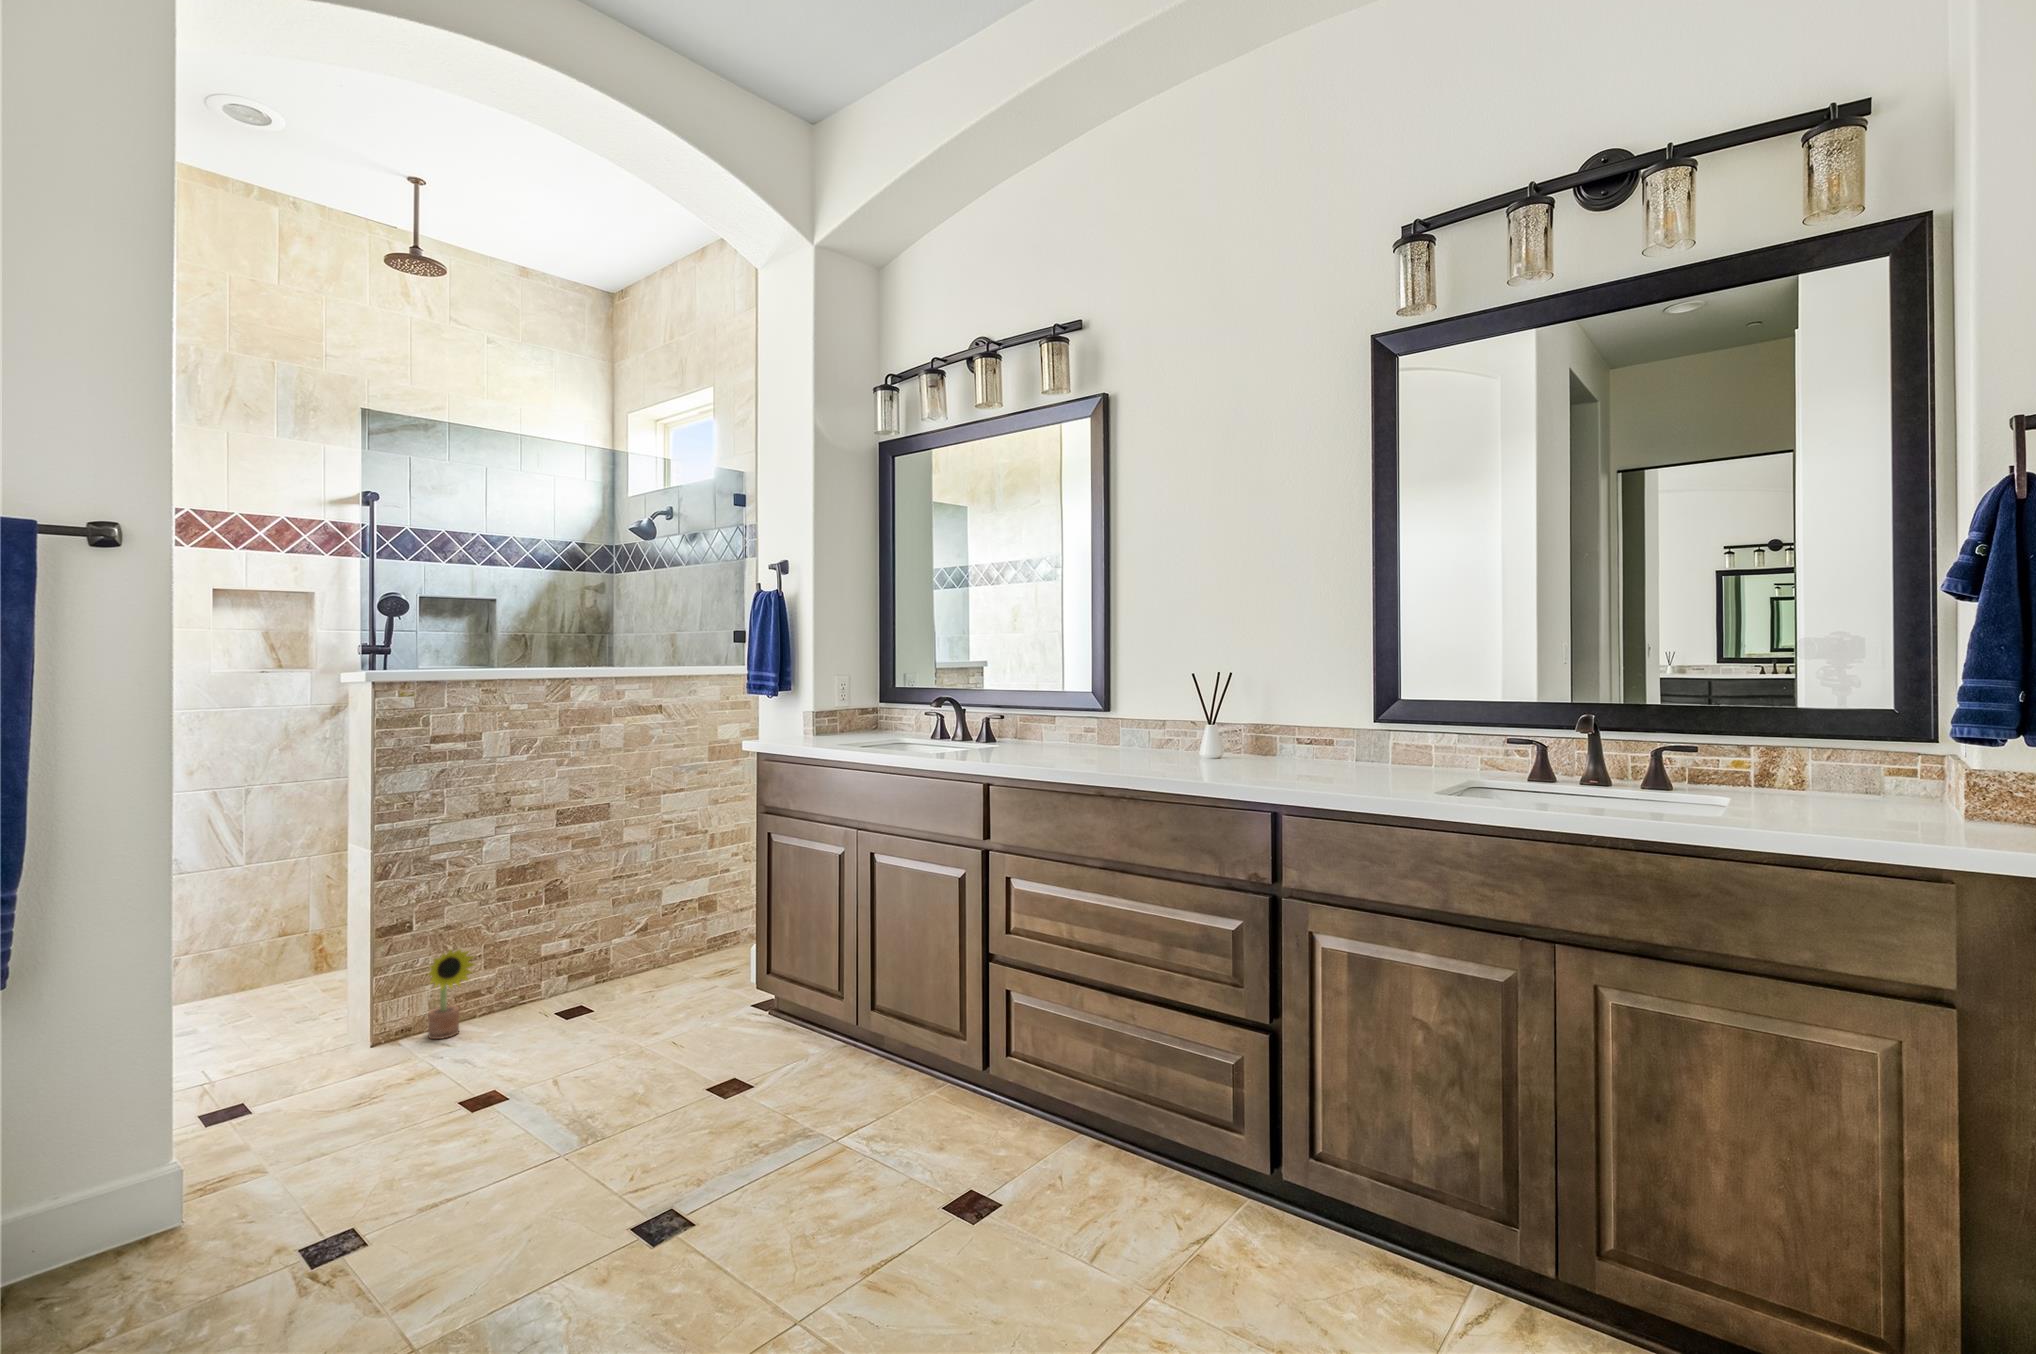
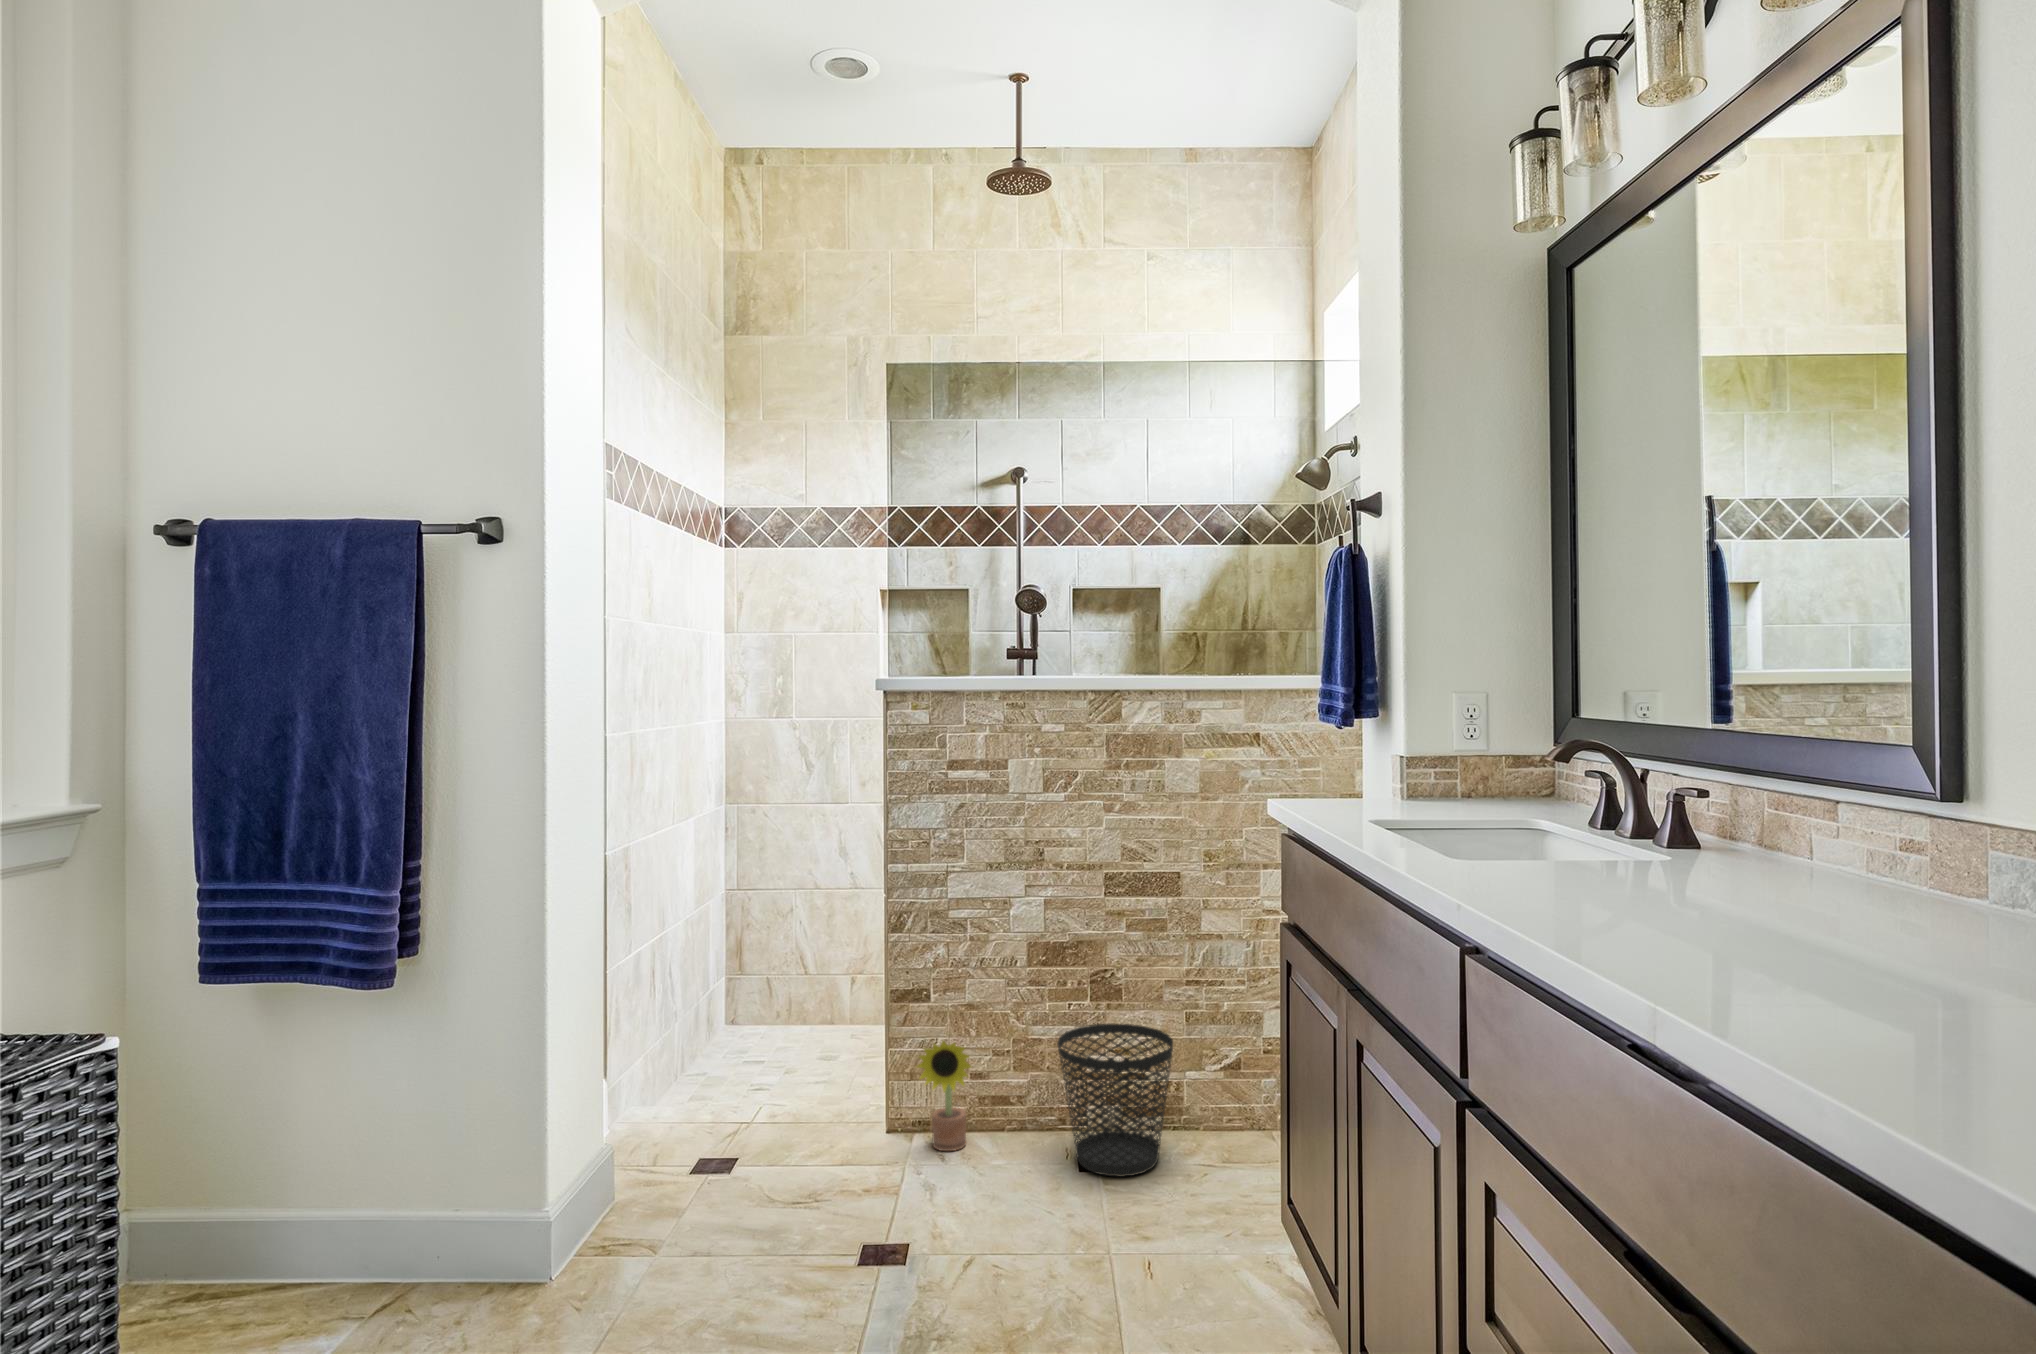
wastebasket: none [542,913,630,1014] -> present [1057,1023,1173,1177]

